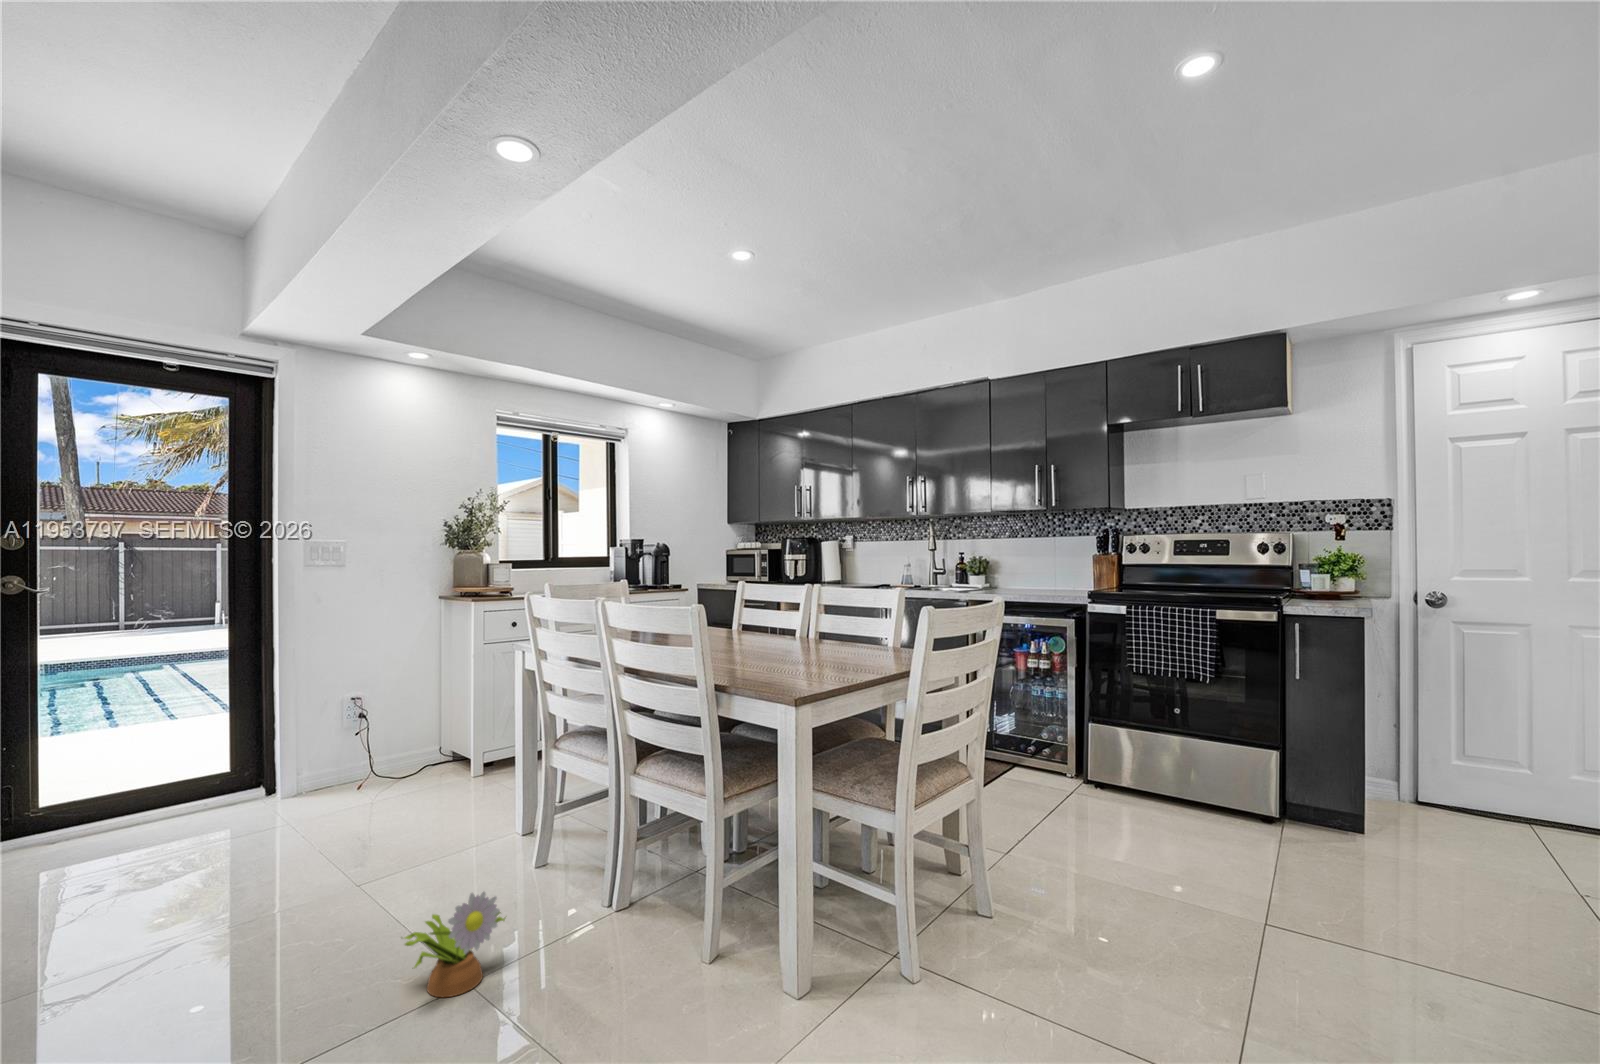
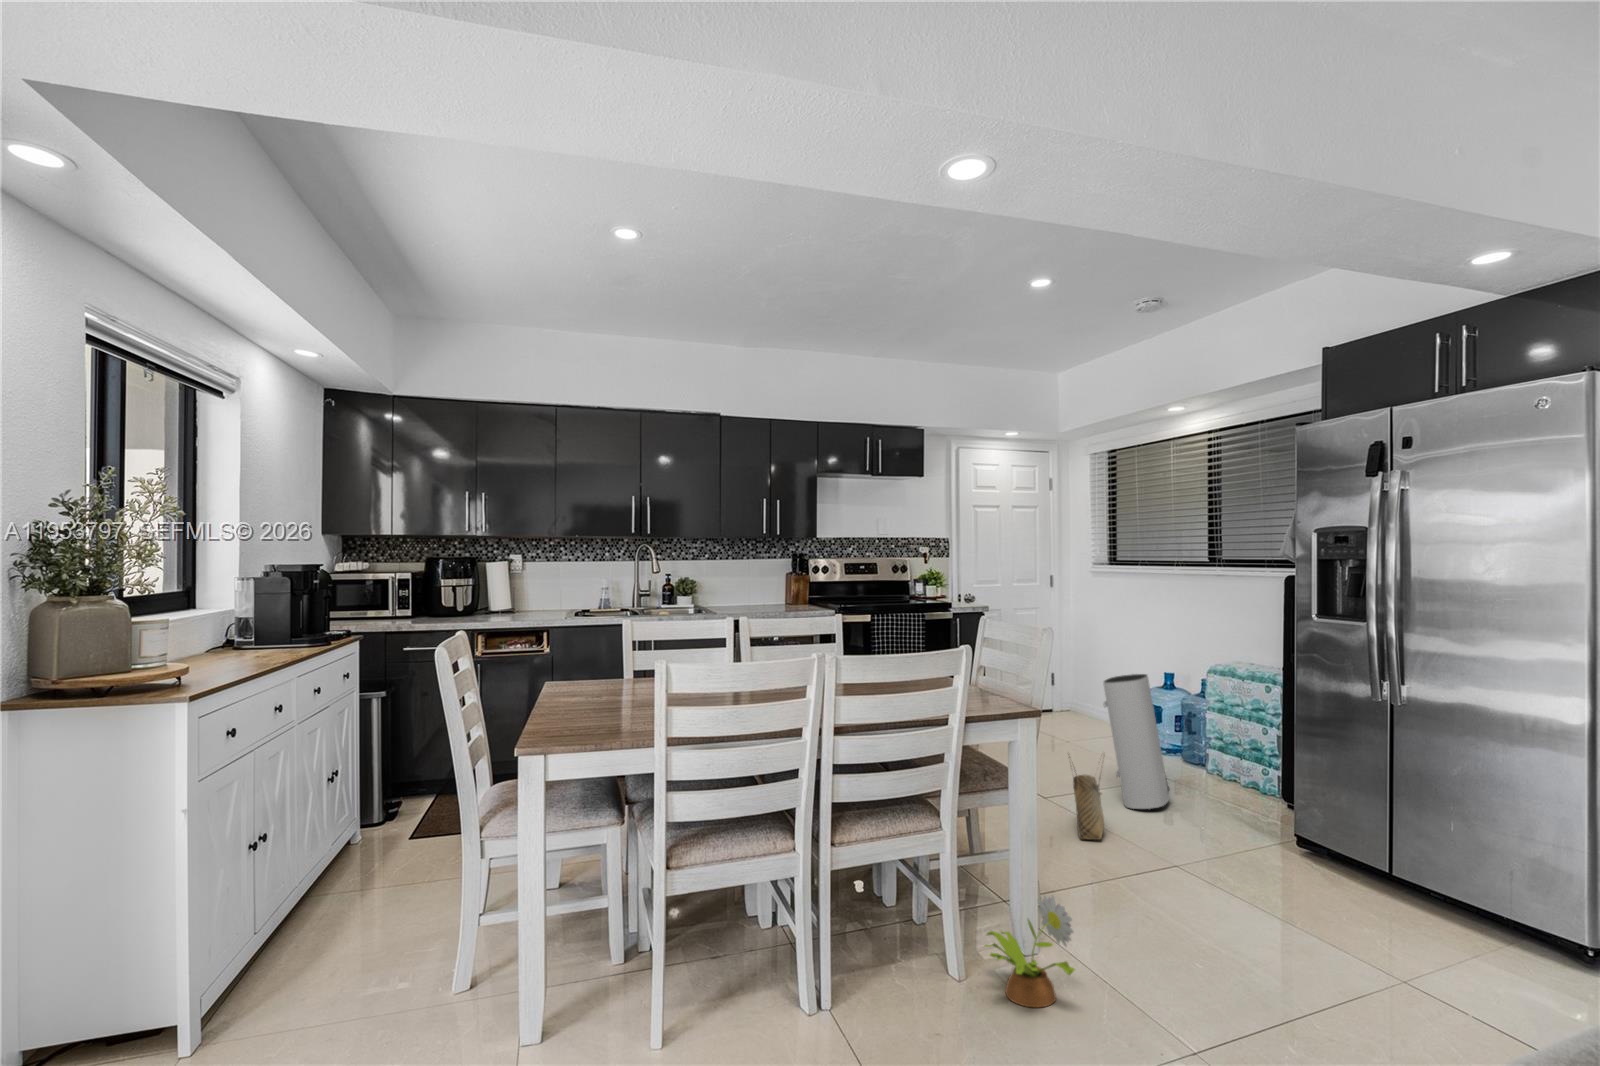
air purifier: none [1199,746,1371,1023] -> present [1103,674,1170,809]
woven basket: none [976,825,1070,974] -> present [1073,770,1104,840]

